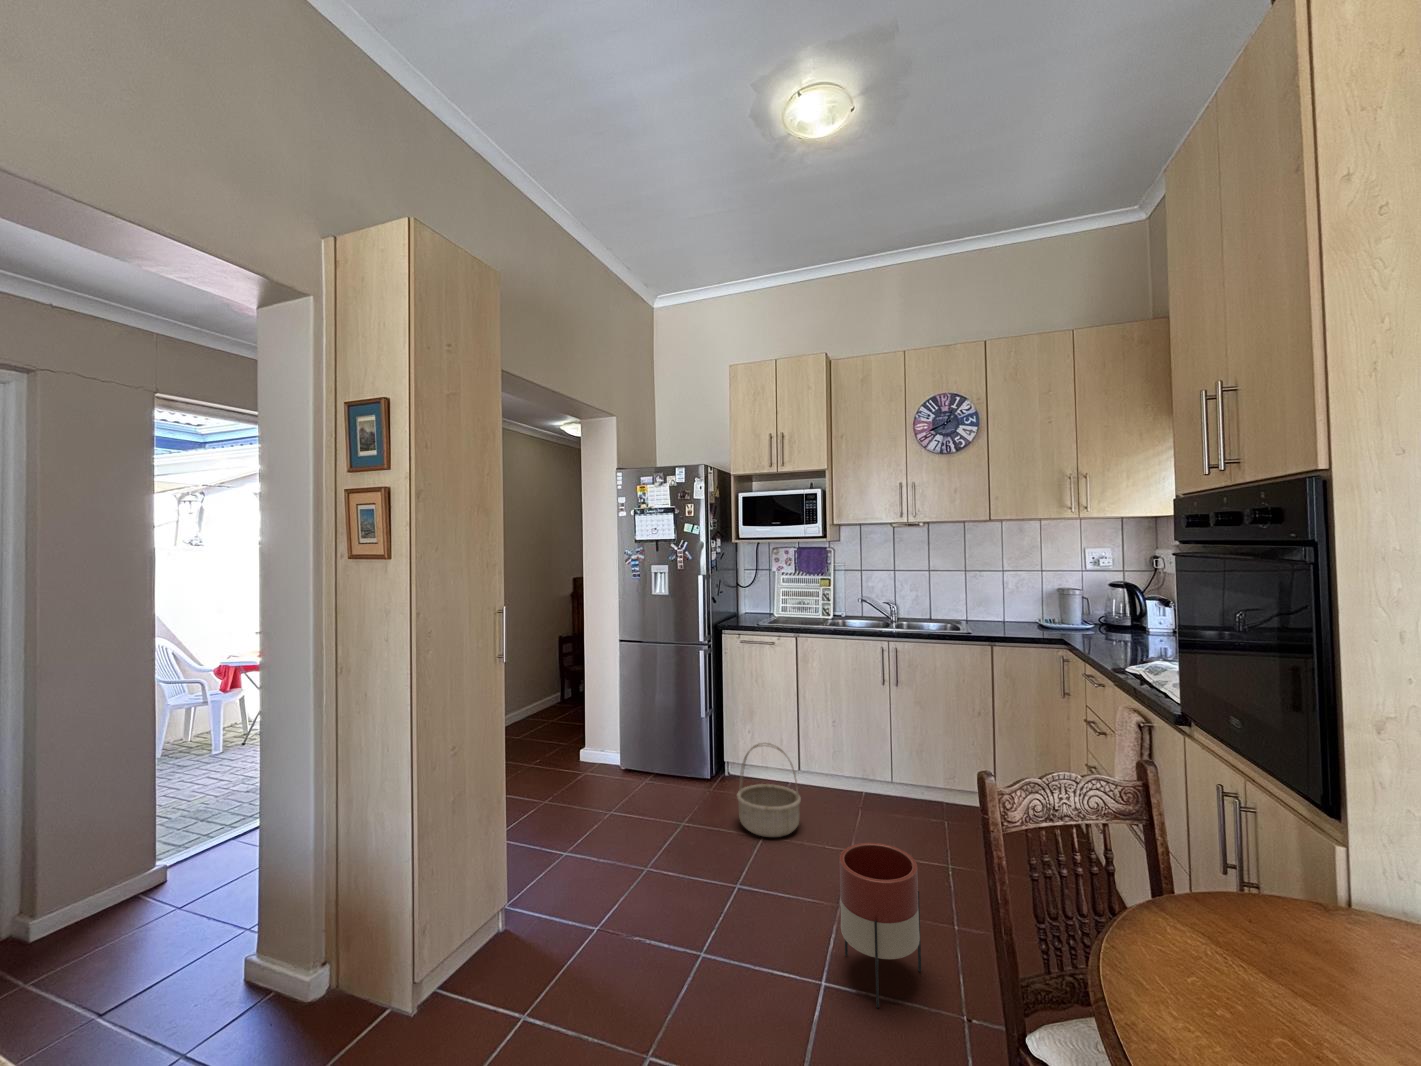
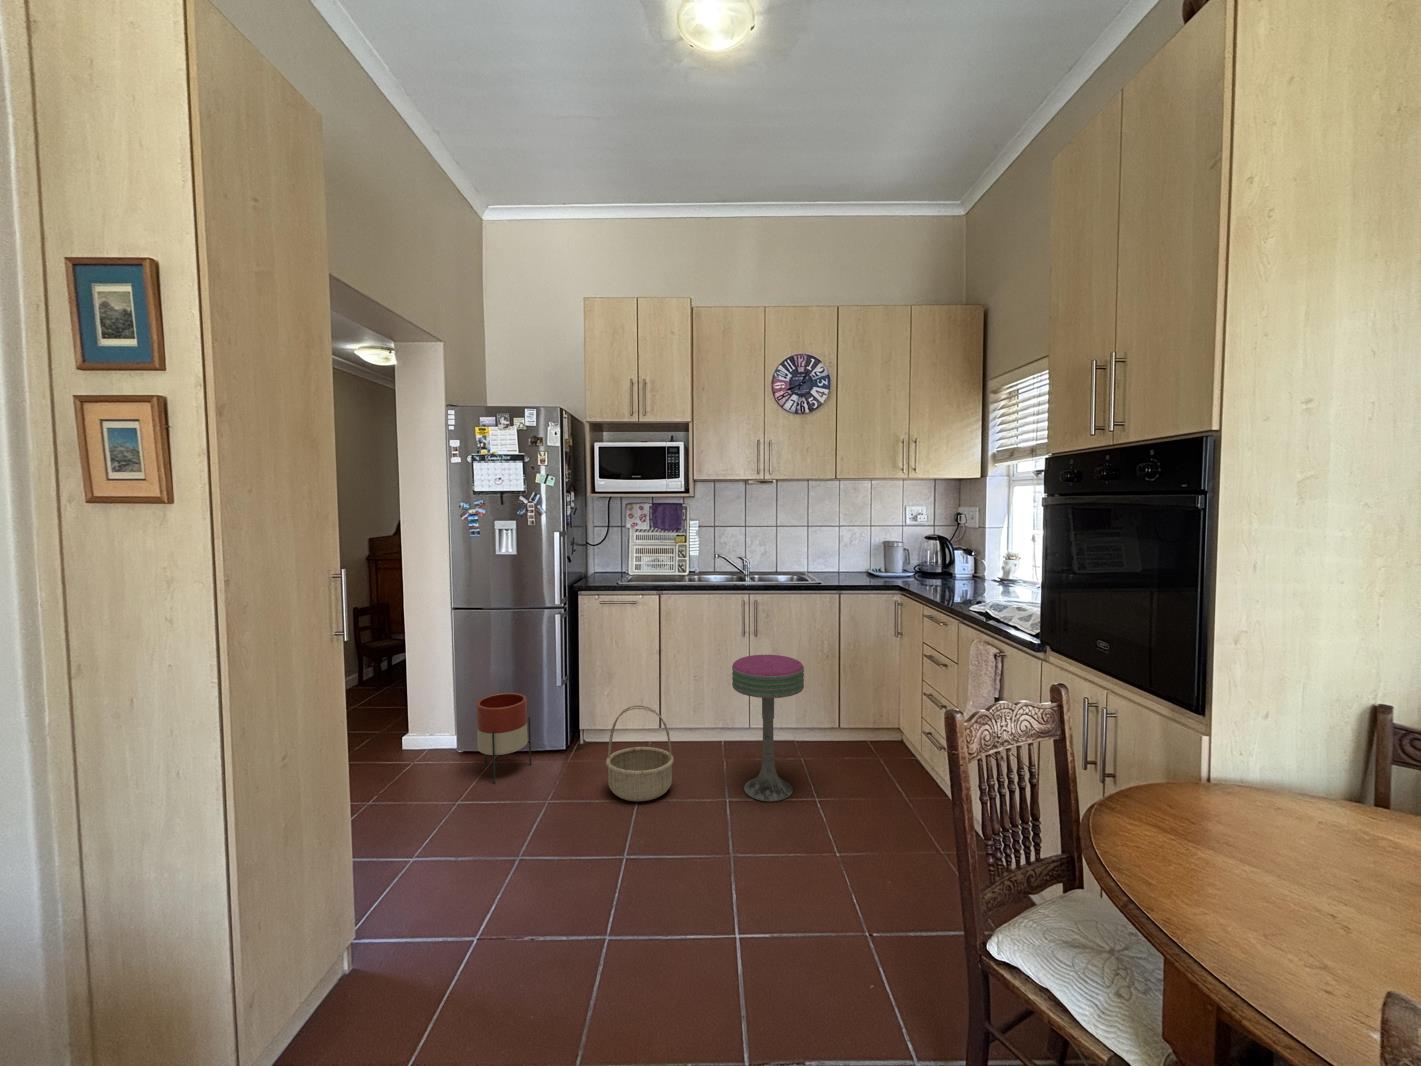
bar stool: none [857,703,933,858] -> present [732,655,804,802]
planter: present [840,843,921,1008] -> present [476,693,531,783]

